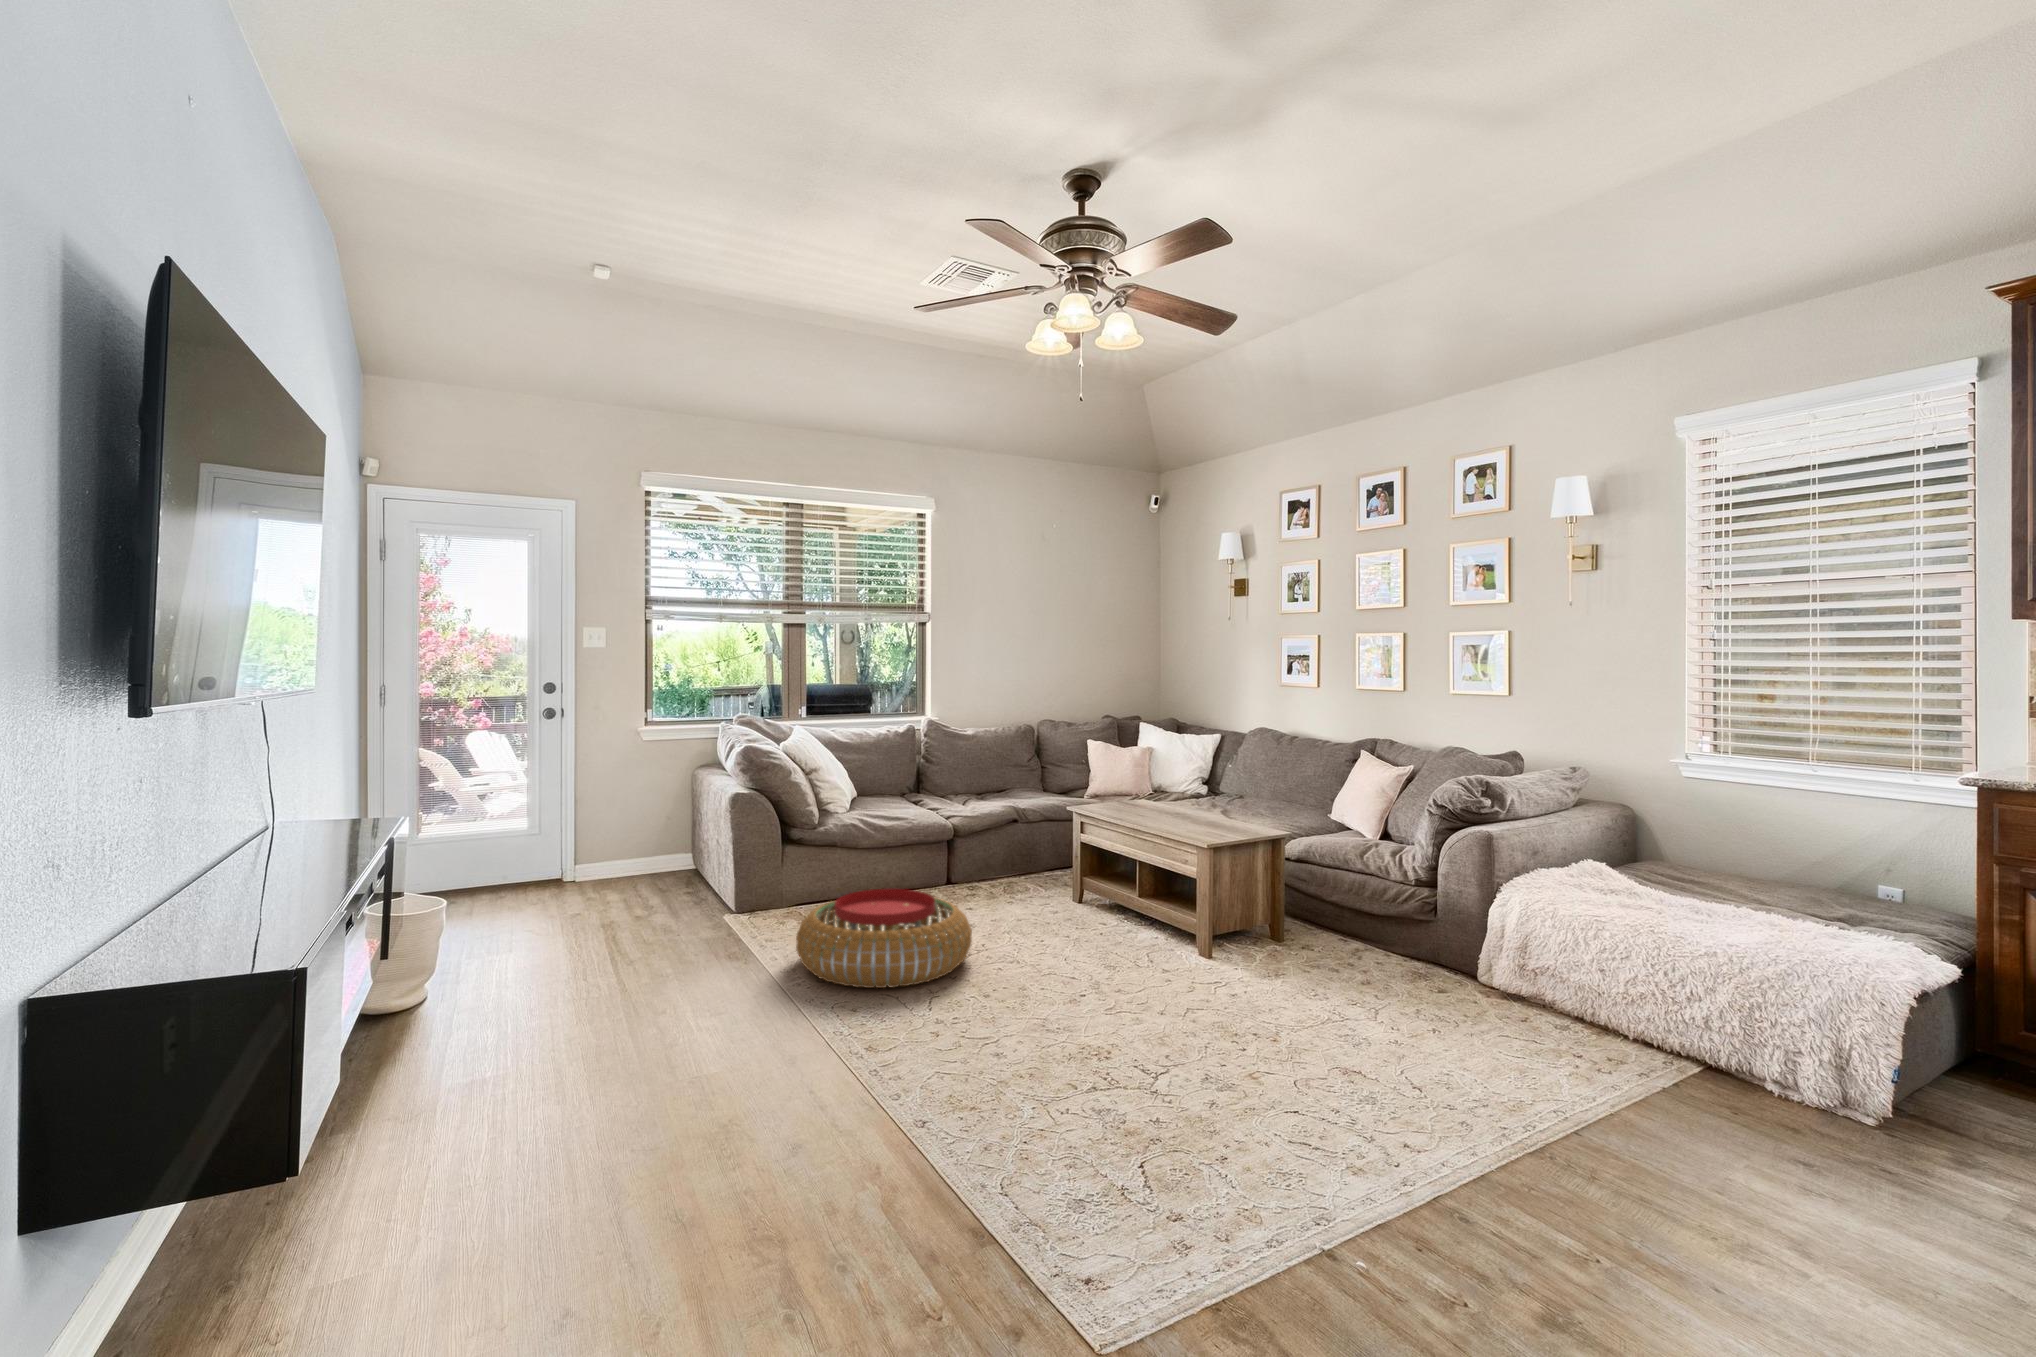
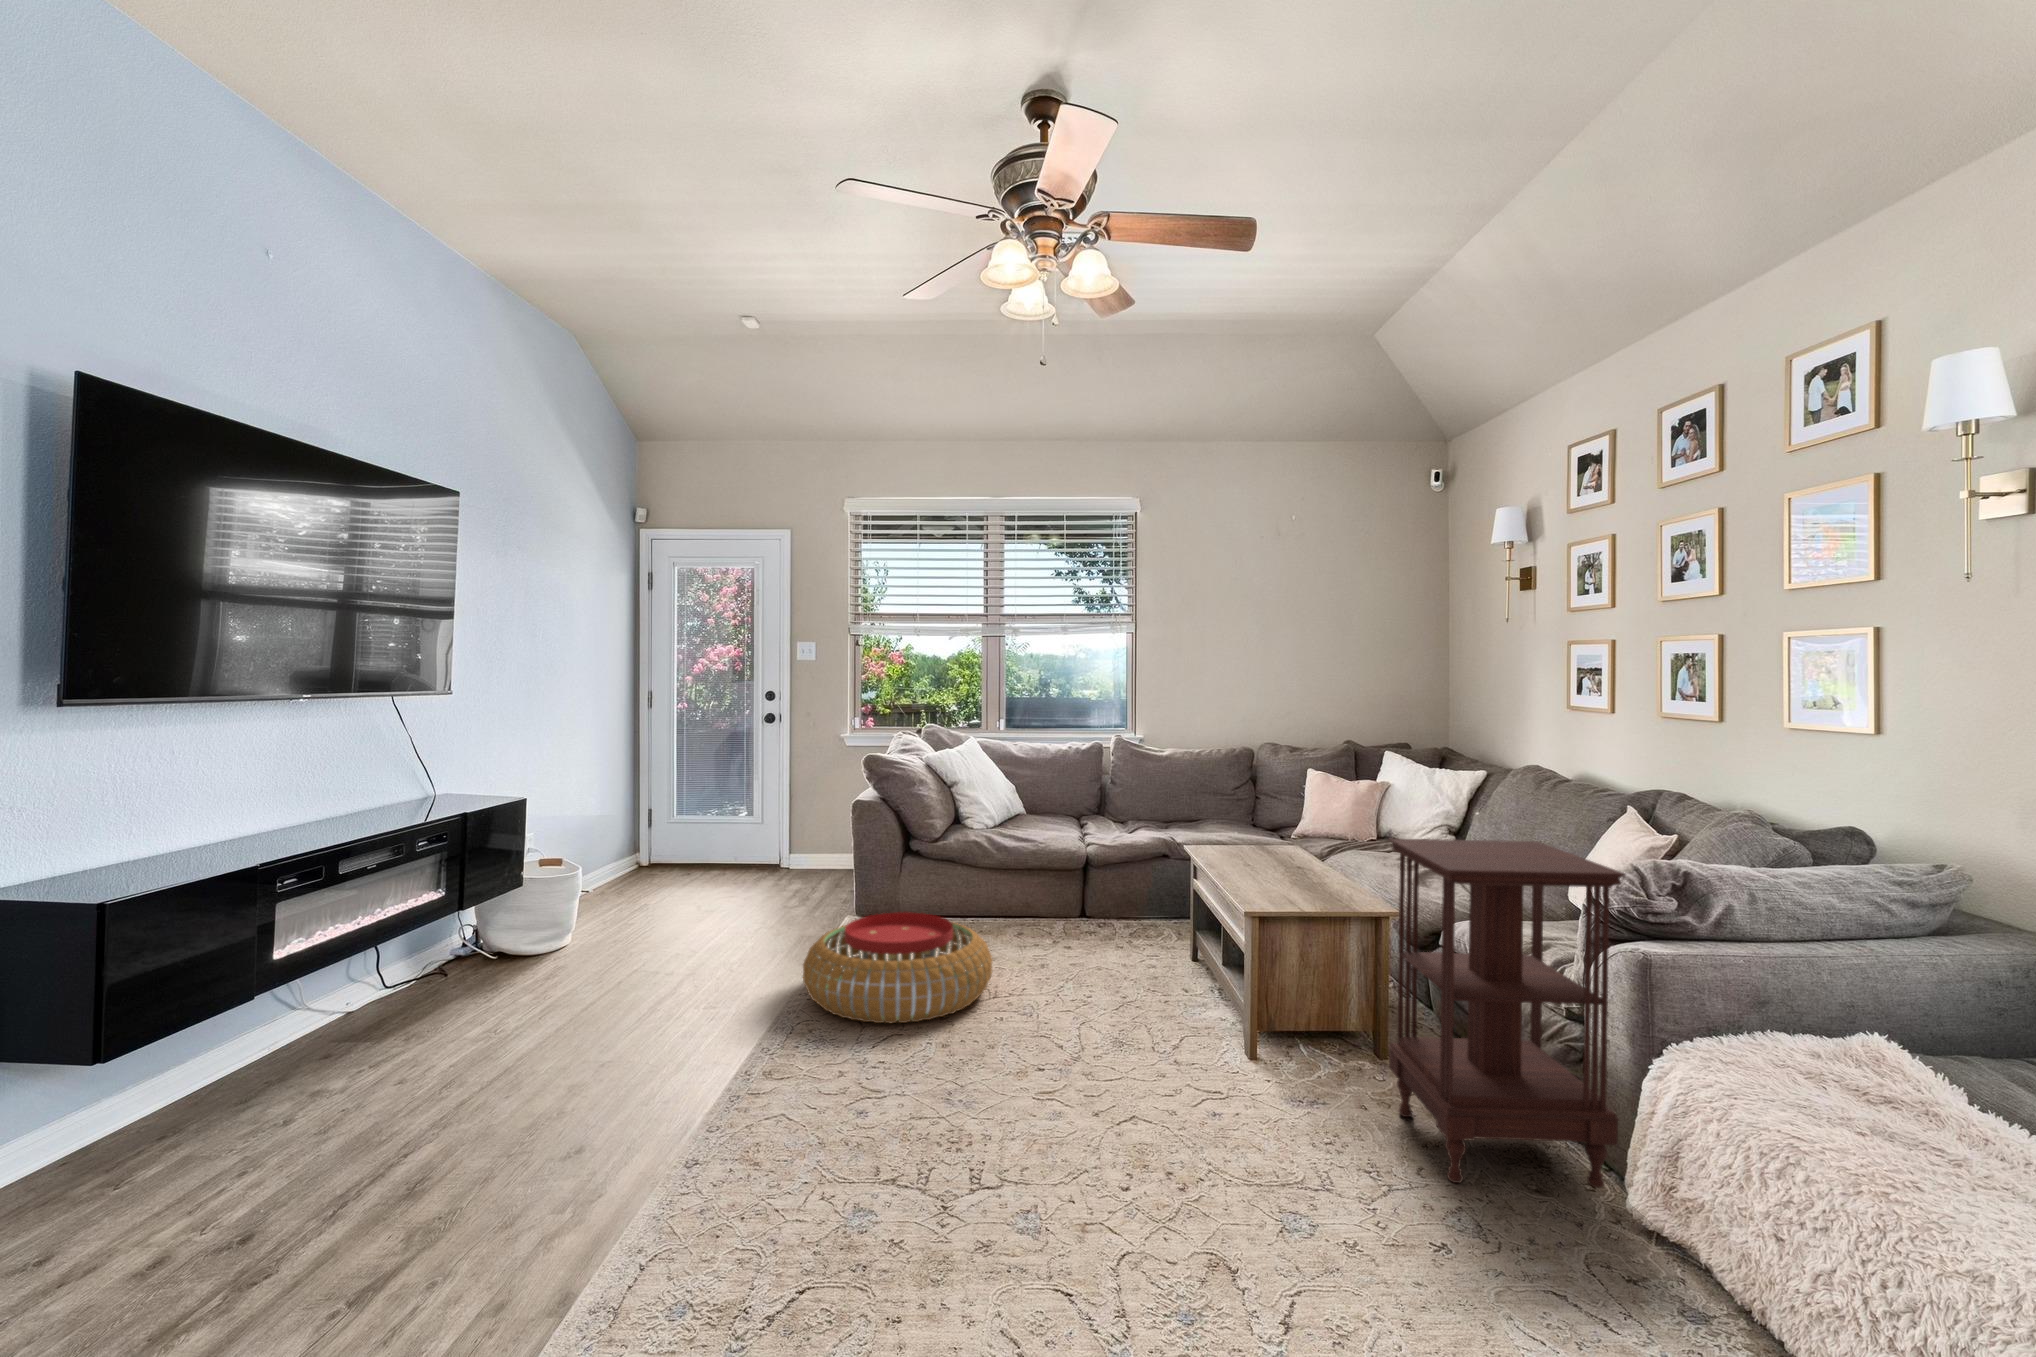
side table: none [1316,774,1476,997] -> present [1389,838,1626,1188]

